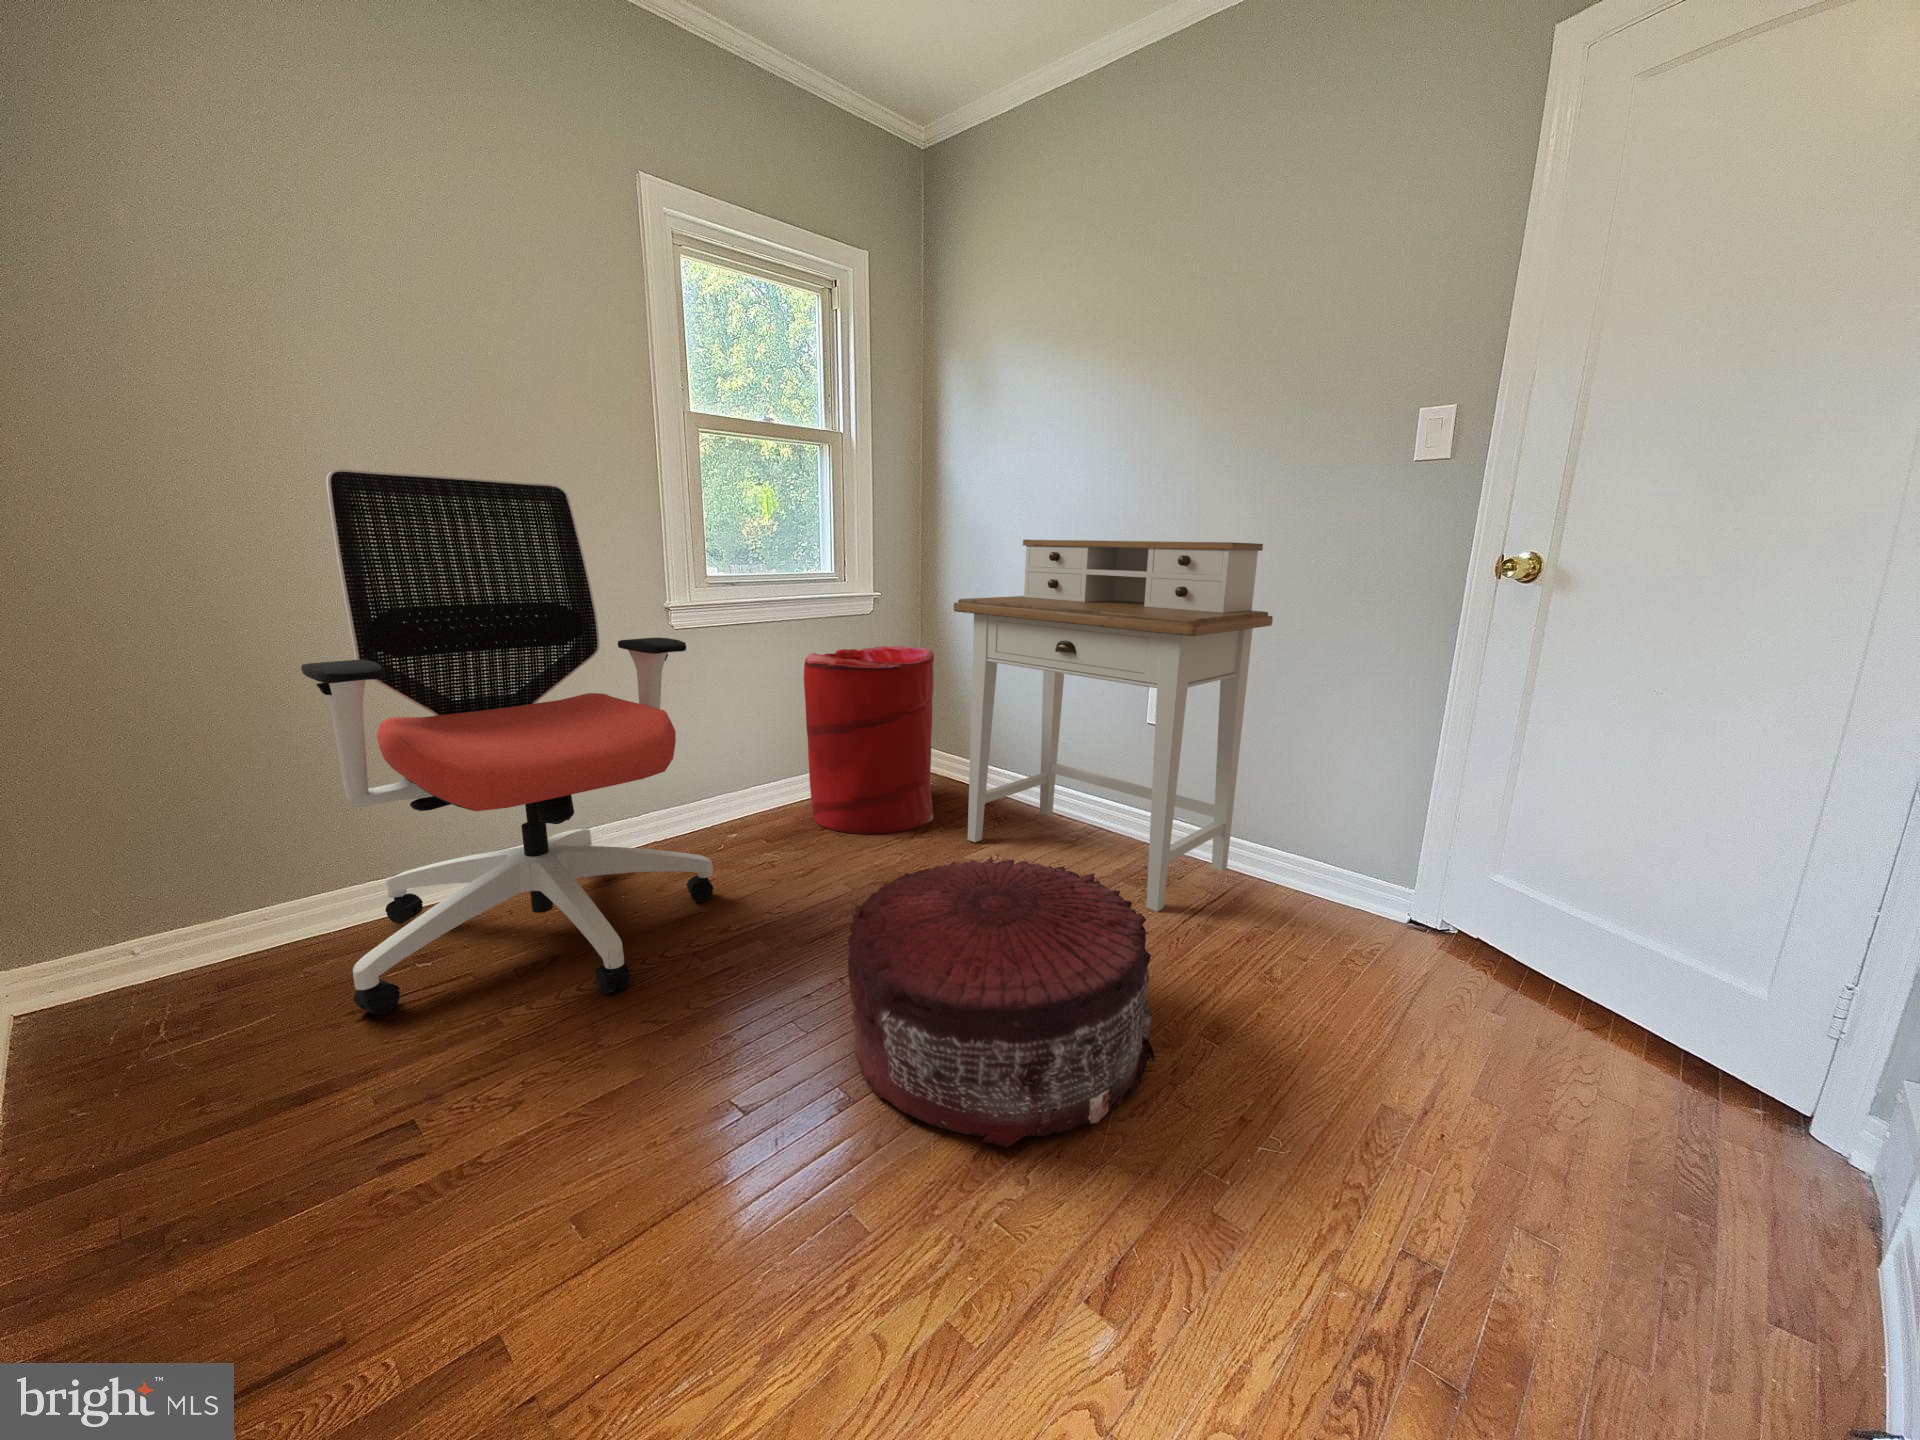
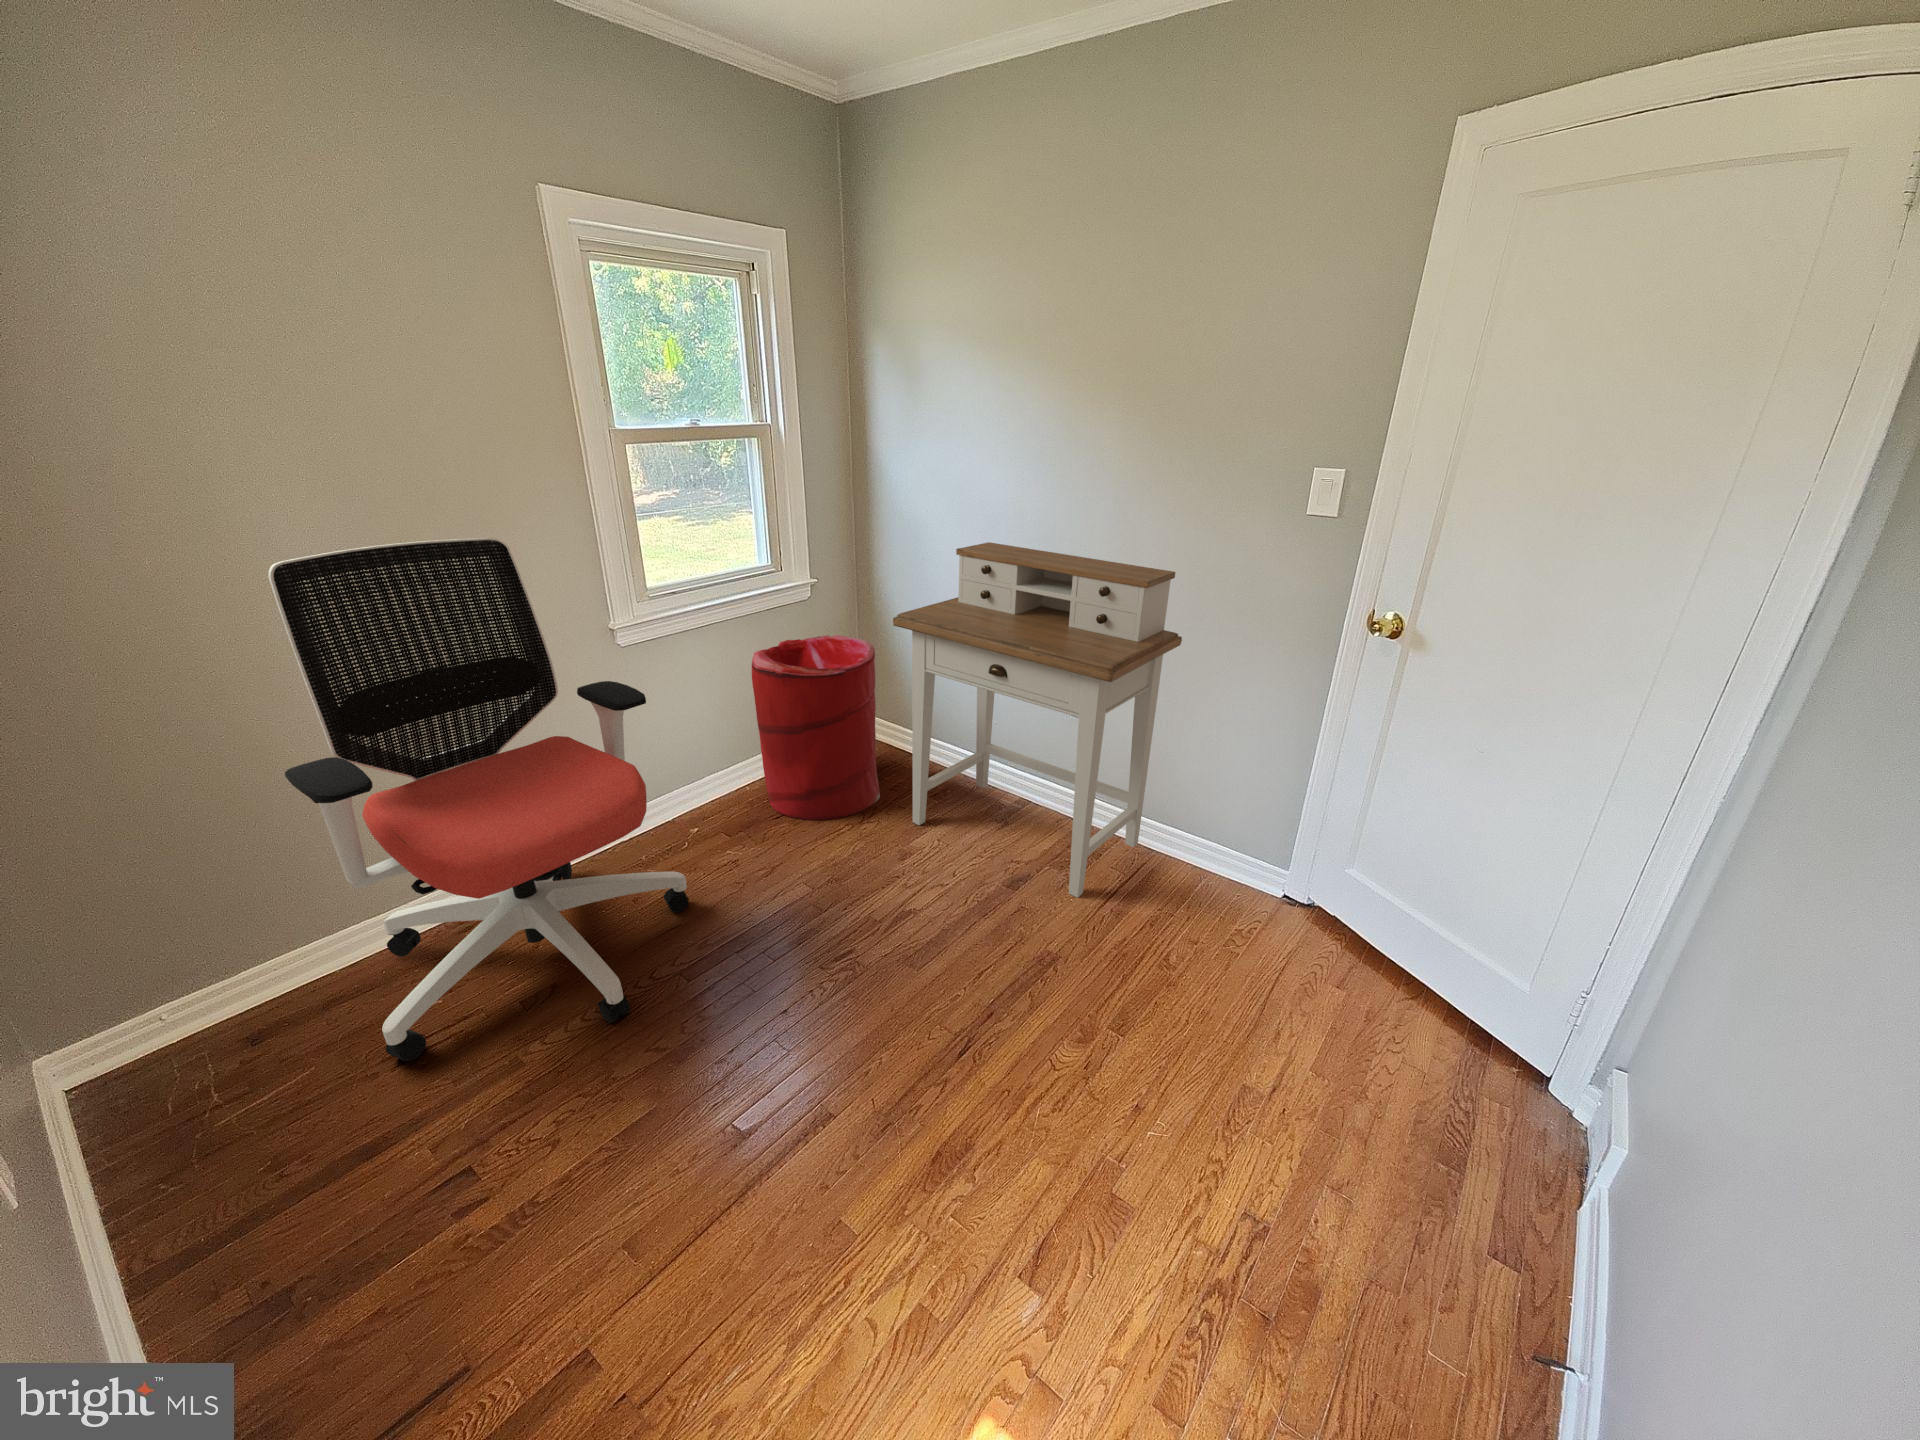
pouf: present [848,857,1155,1147] -> none [821,887,1073,1152]

